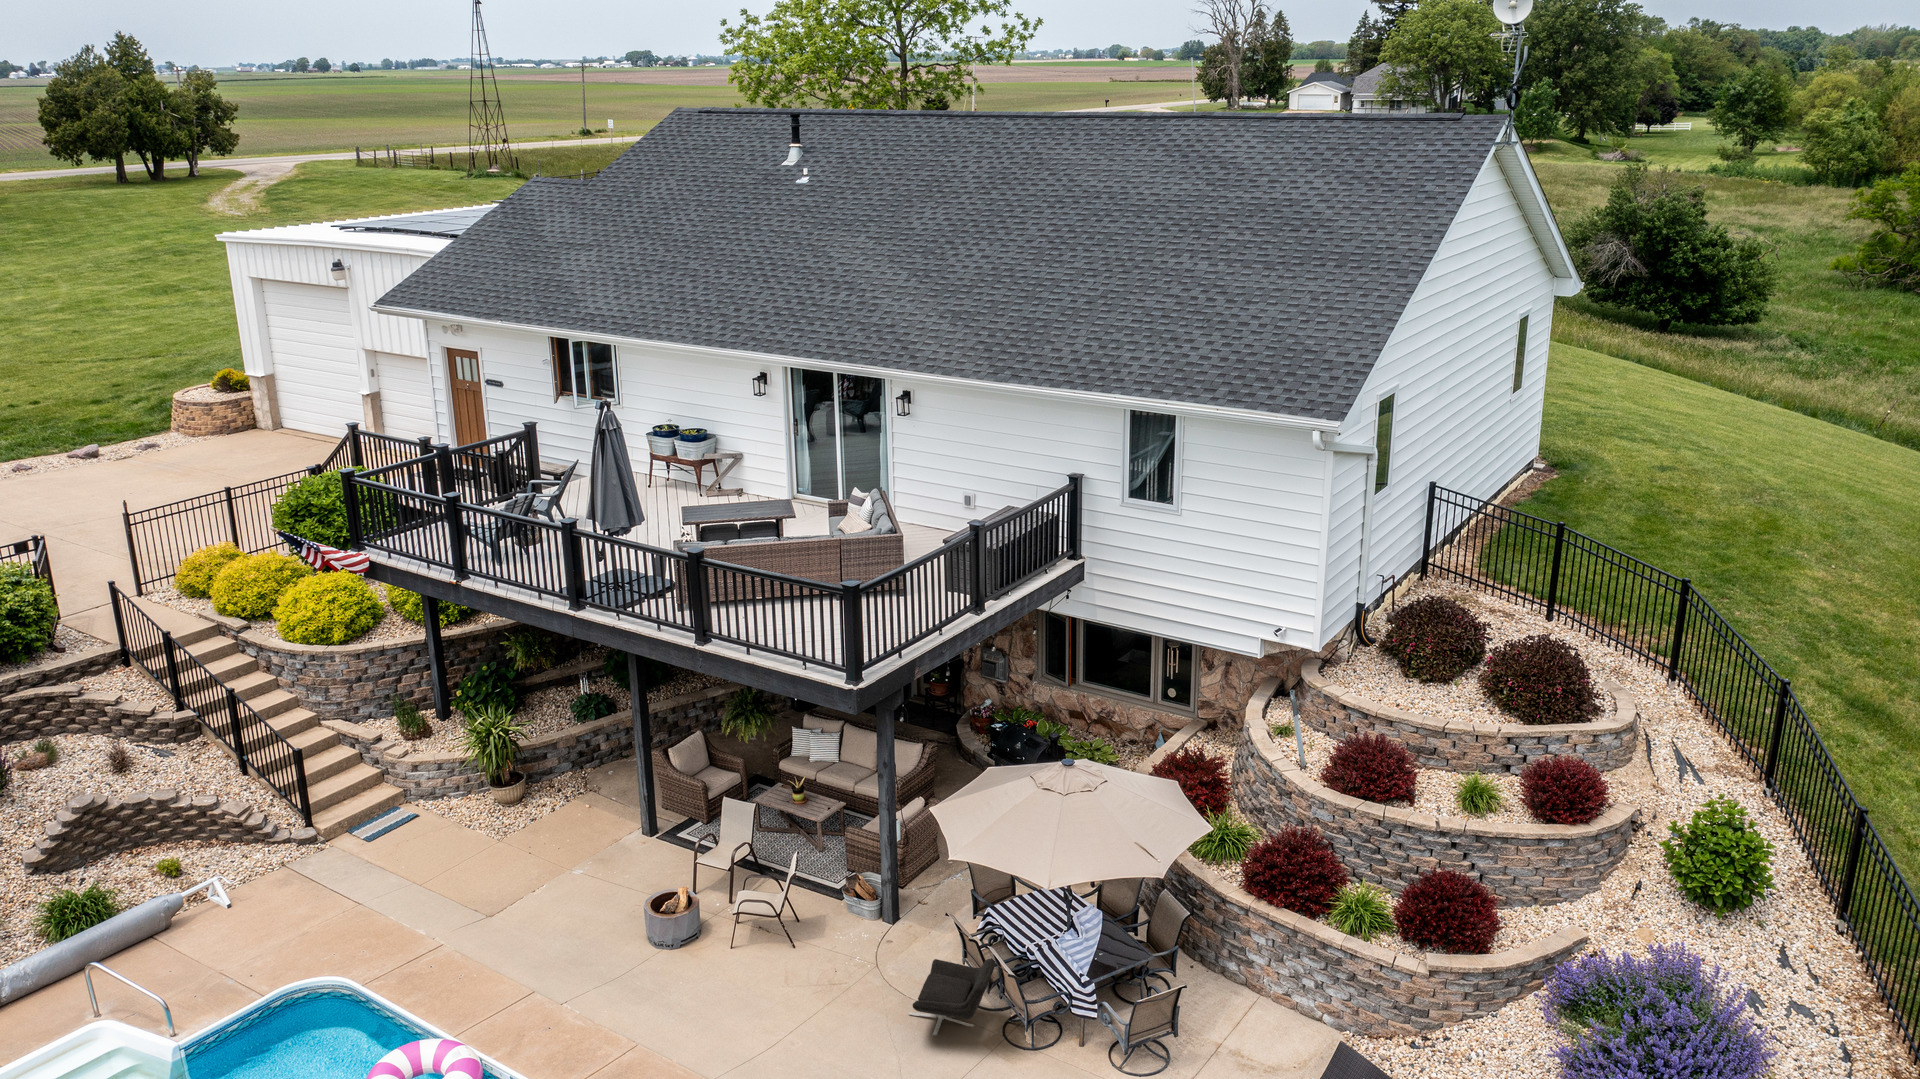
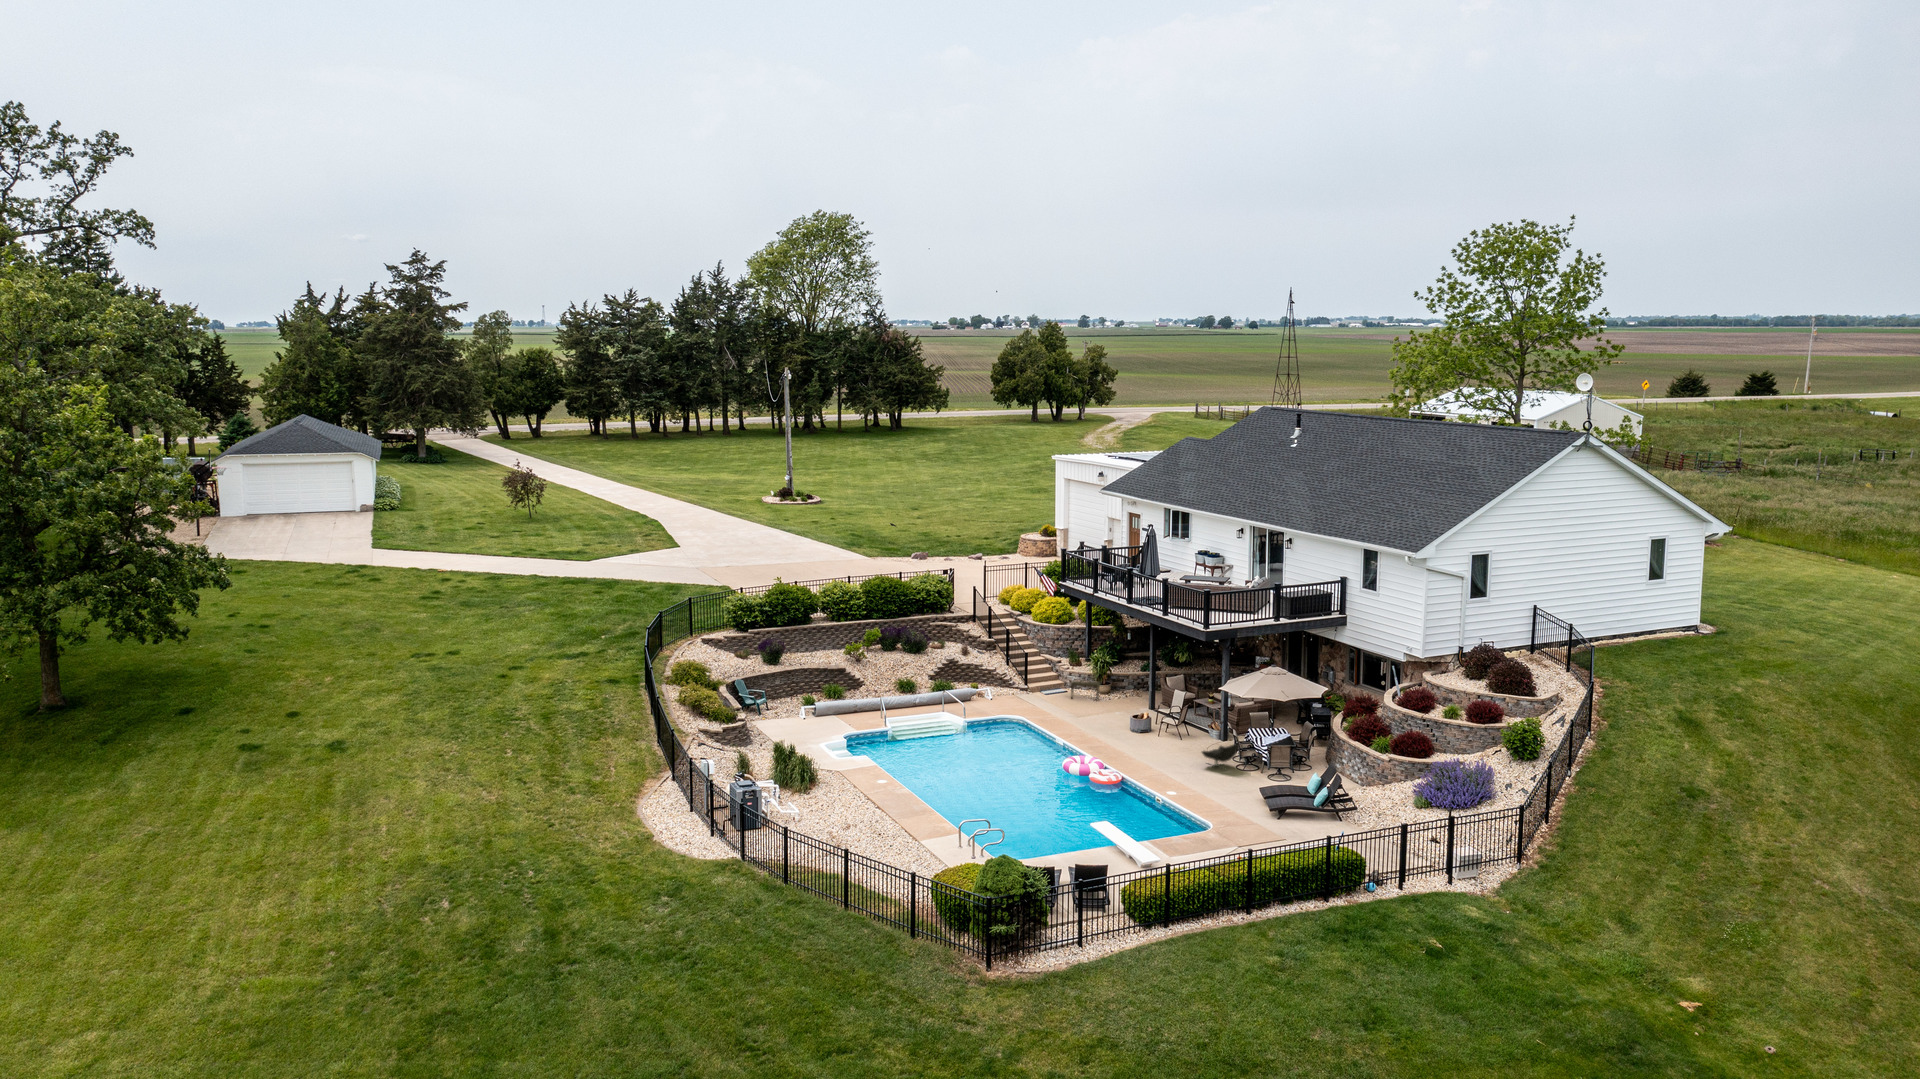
bench: none [431,769,505,827] -> present [1071,681,1100,700]

